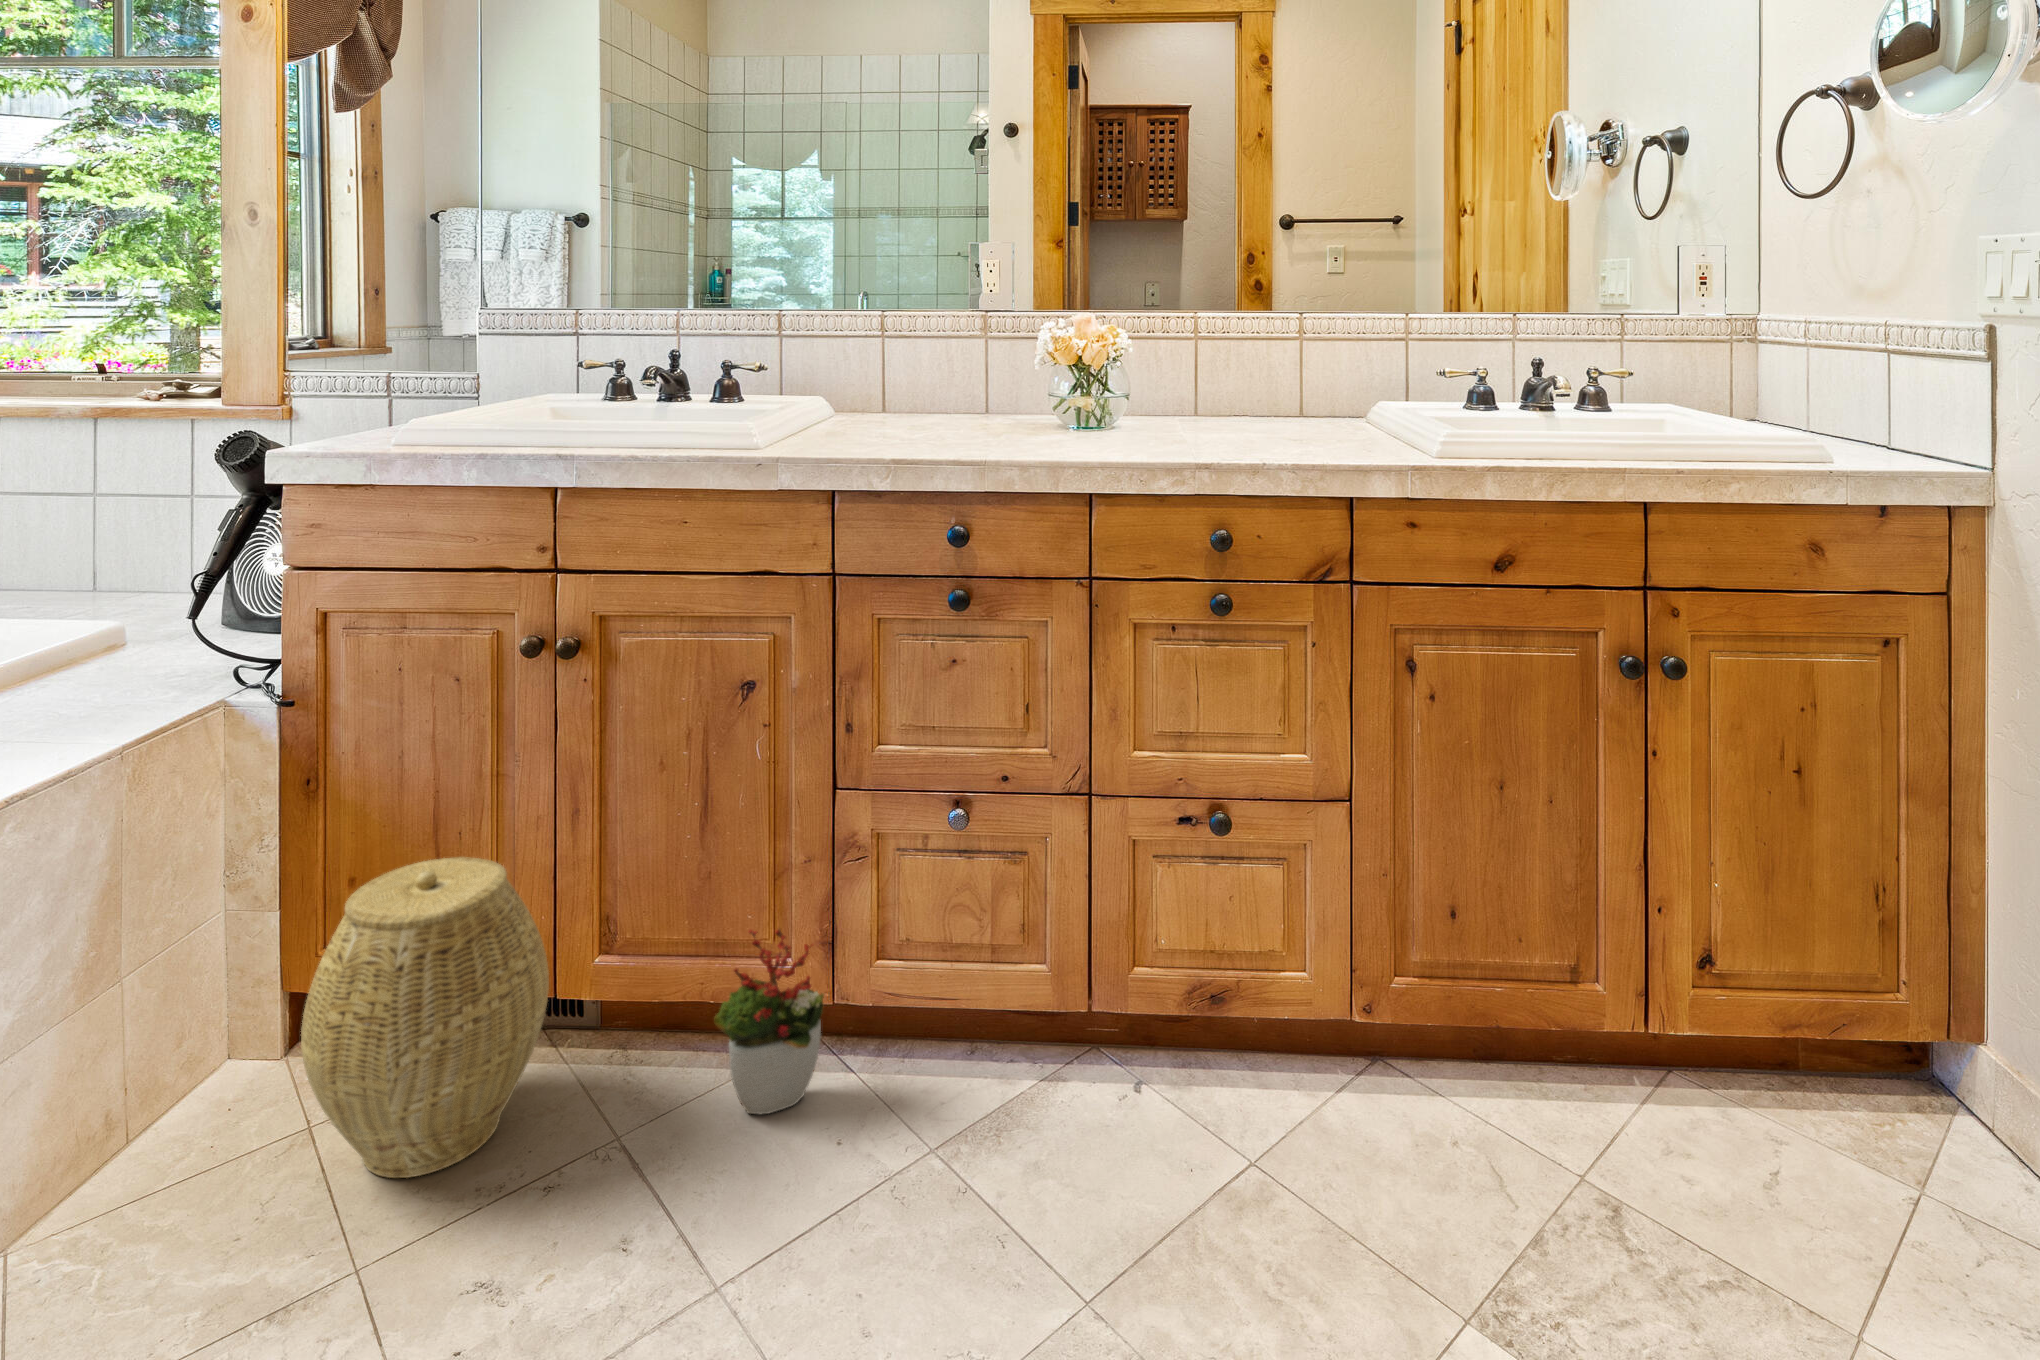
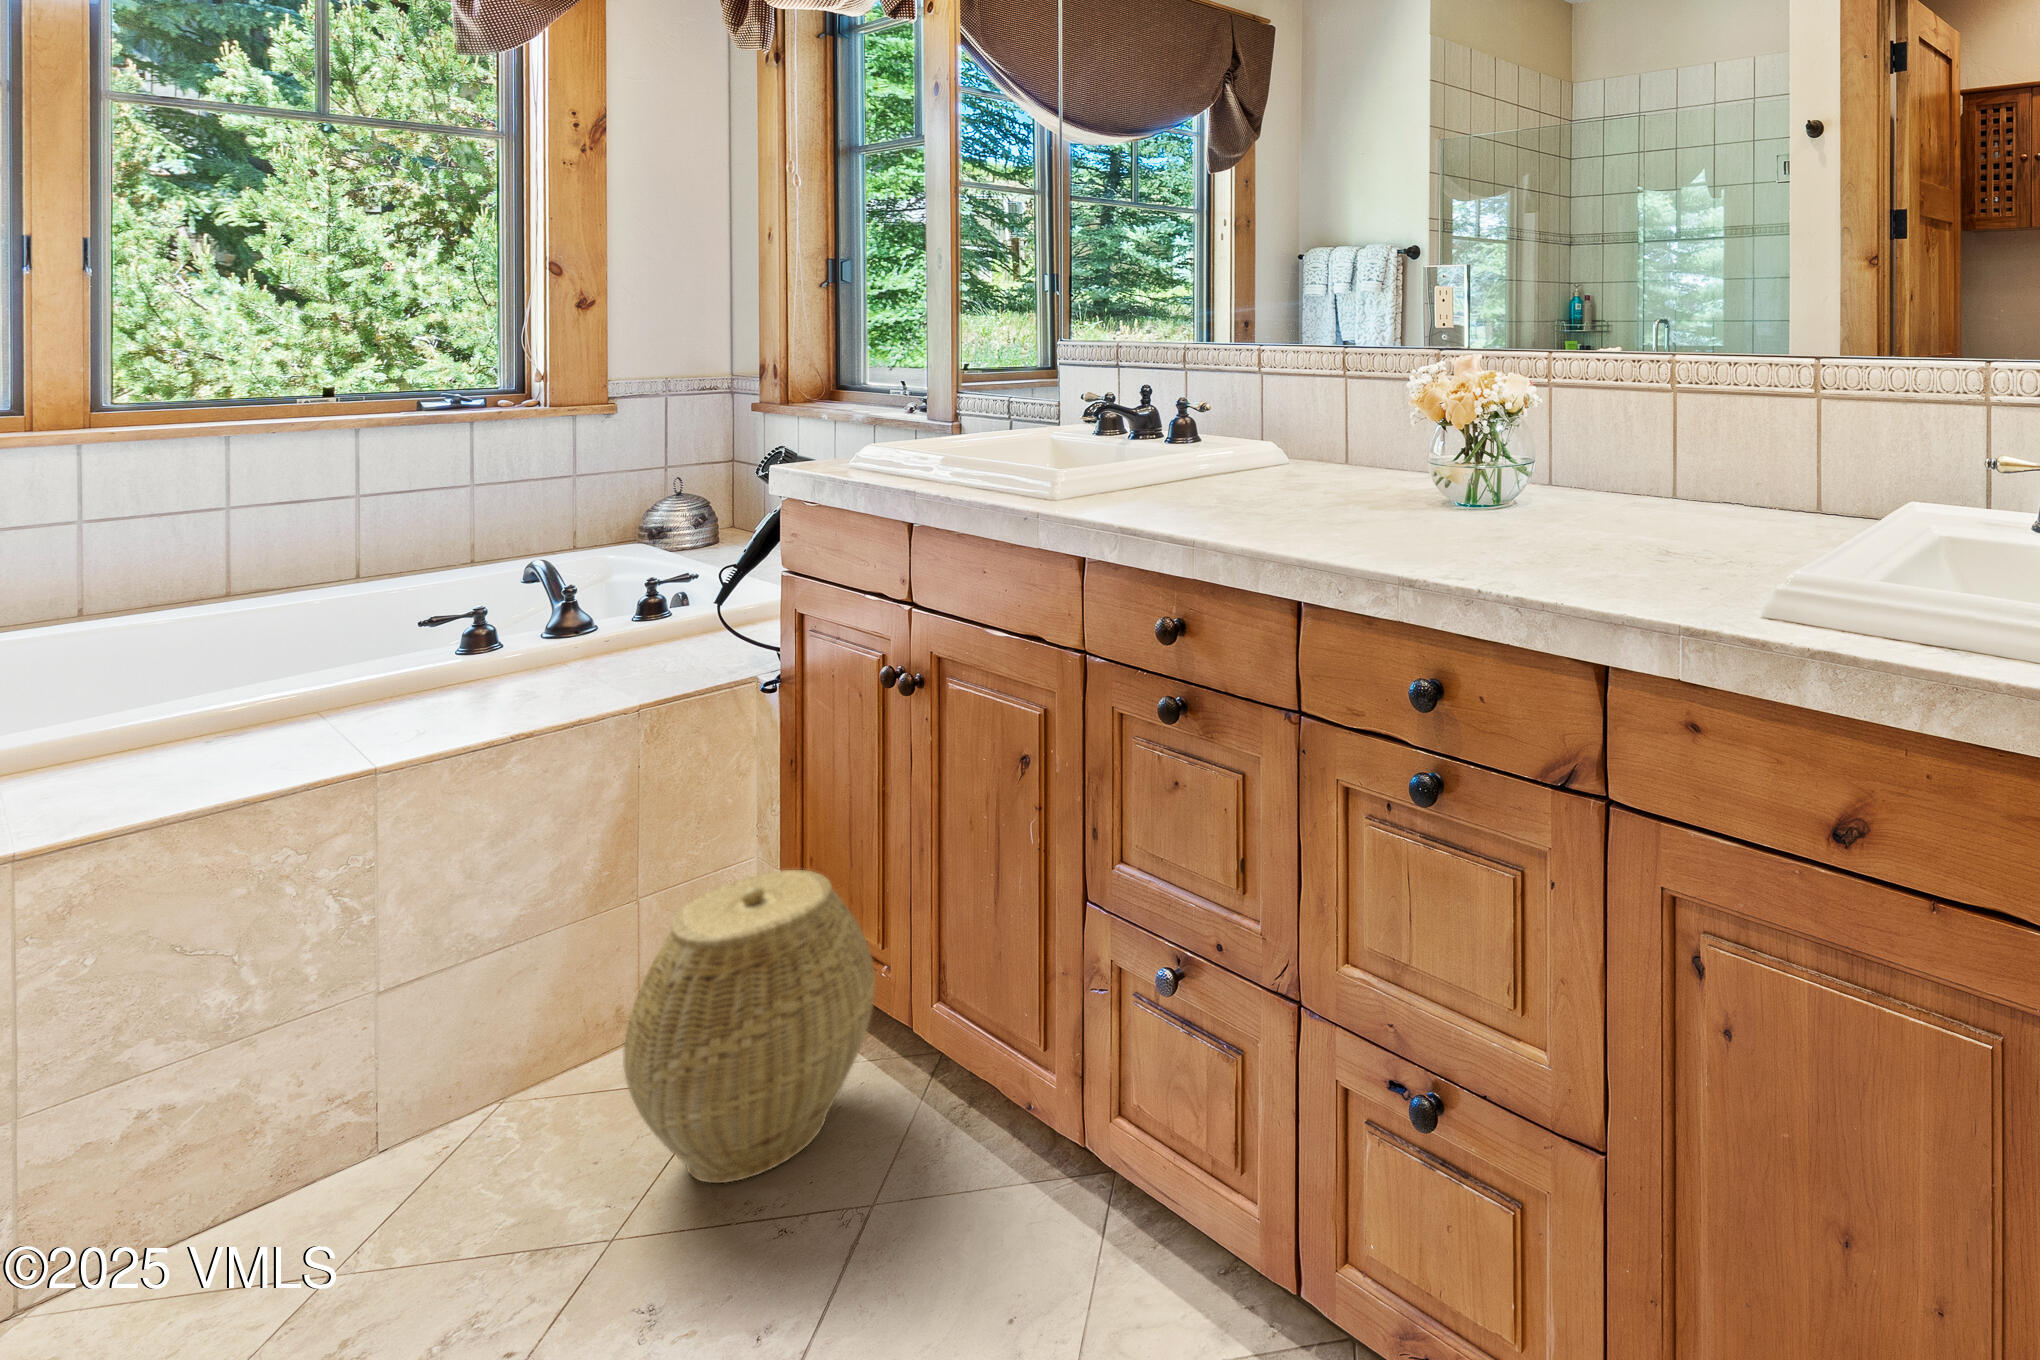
decorative plant: present [714,929,824,1115] -> none [930,1034,1050,1250]

